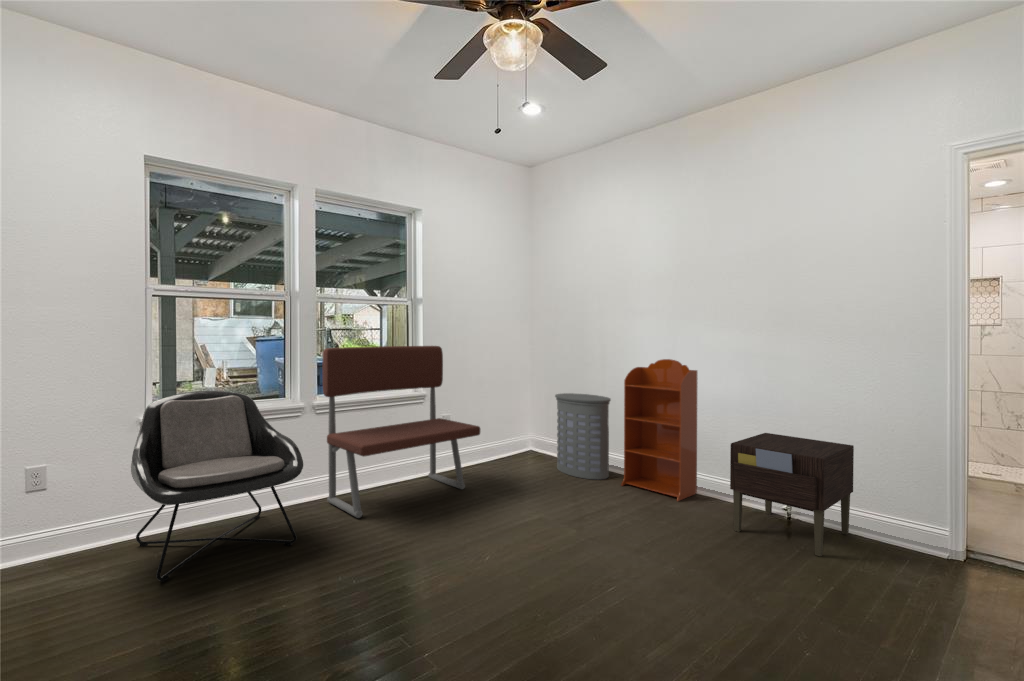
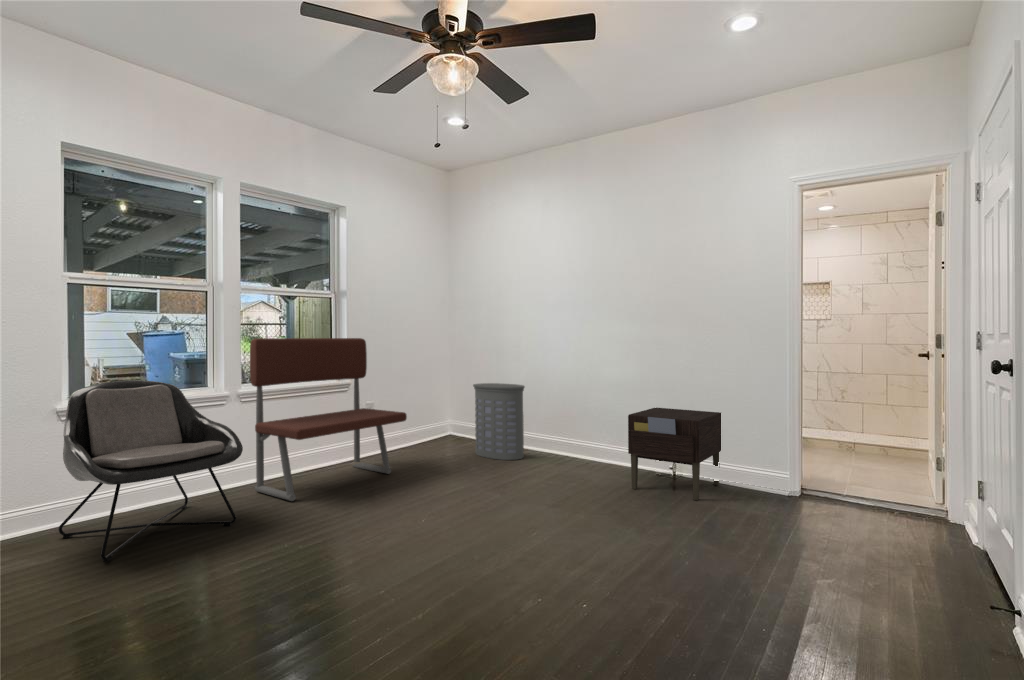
bookcase: present [622,359,698,501] -> none [536,348,601,472]

